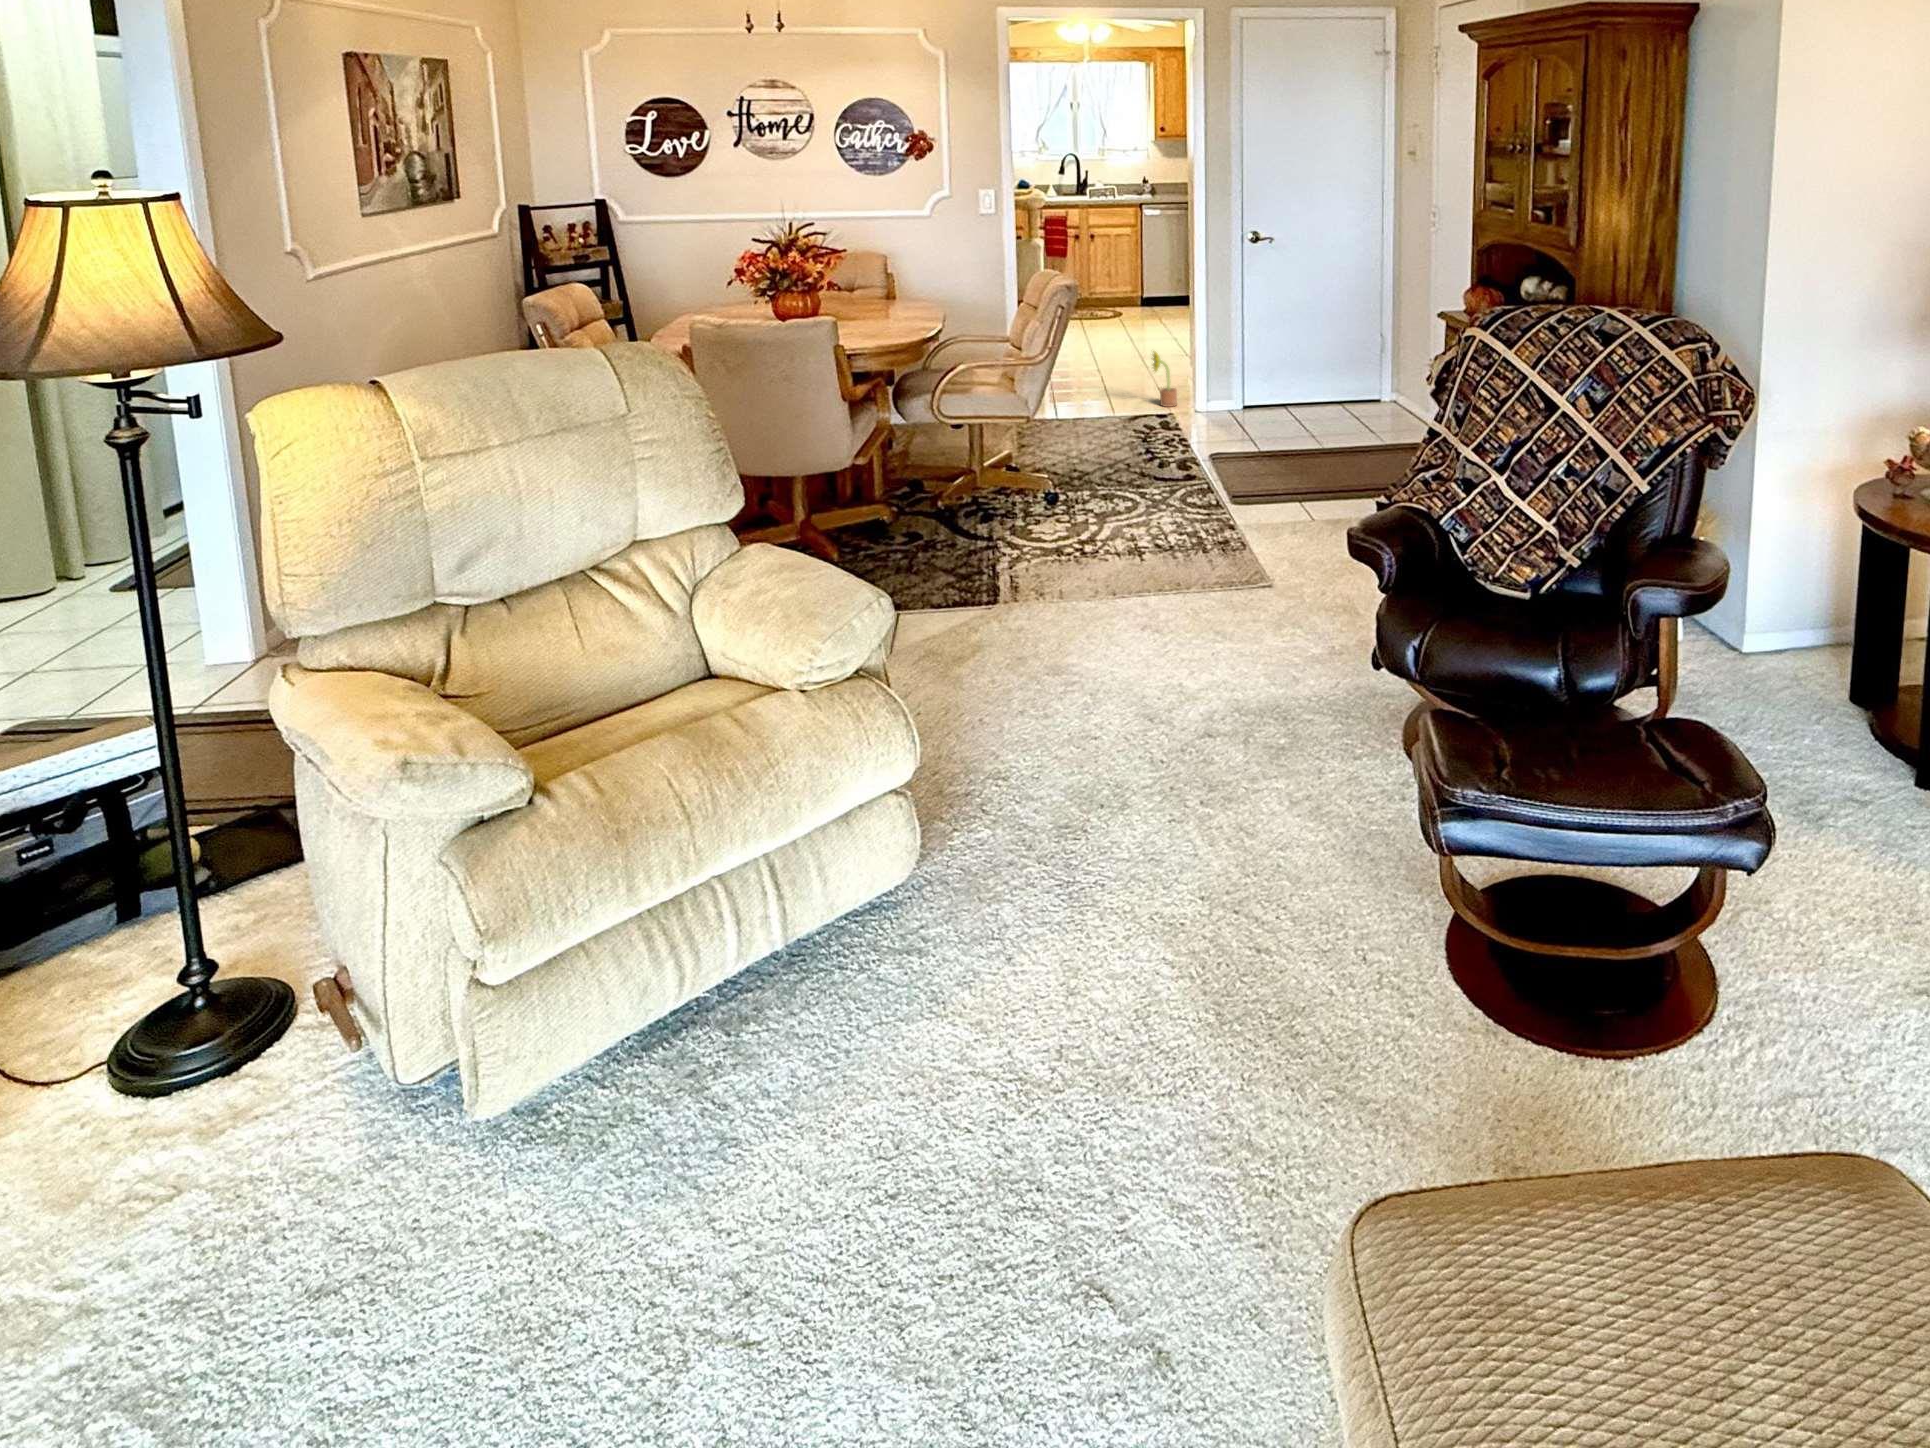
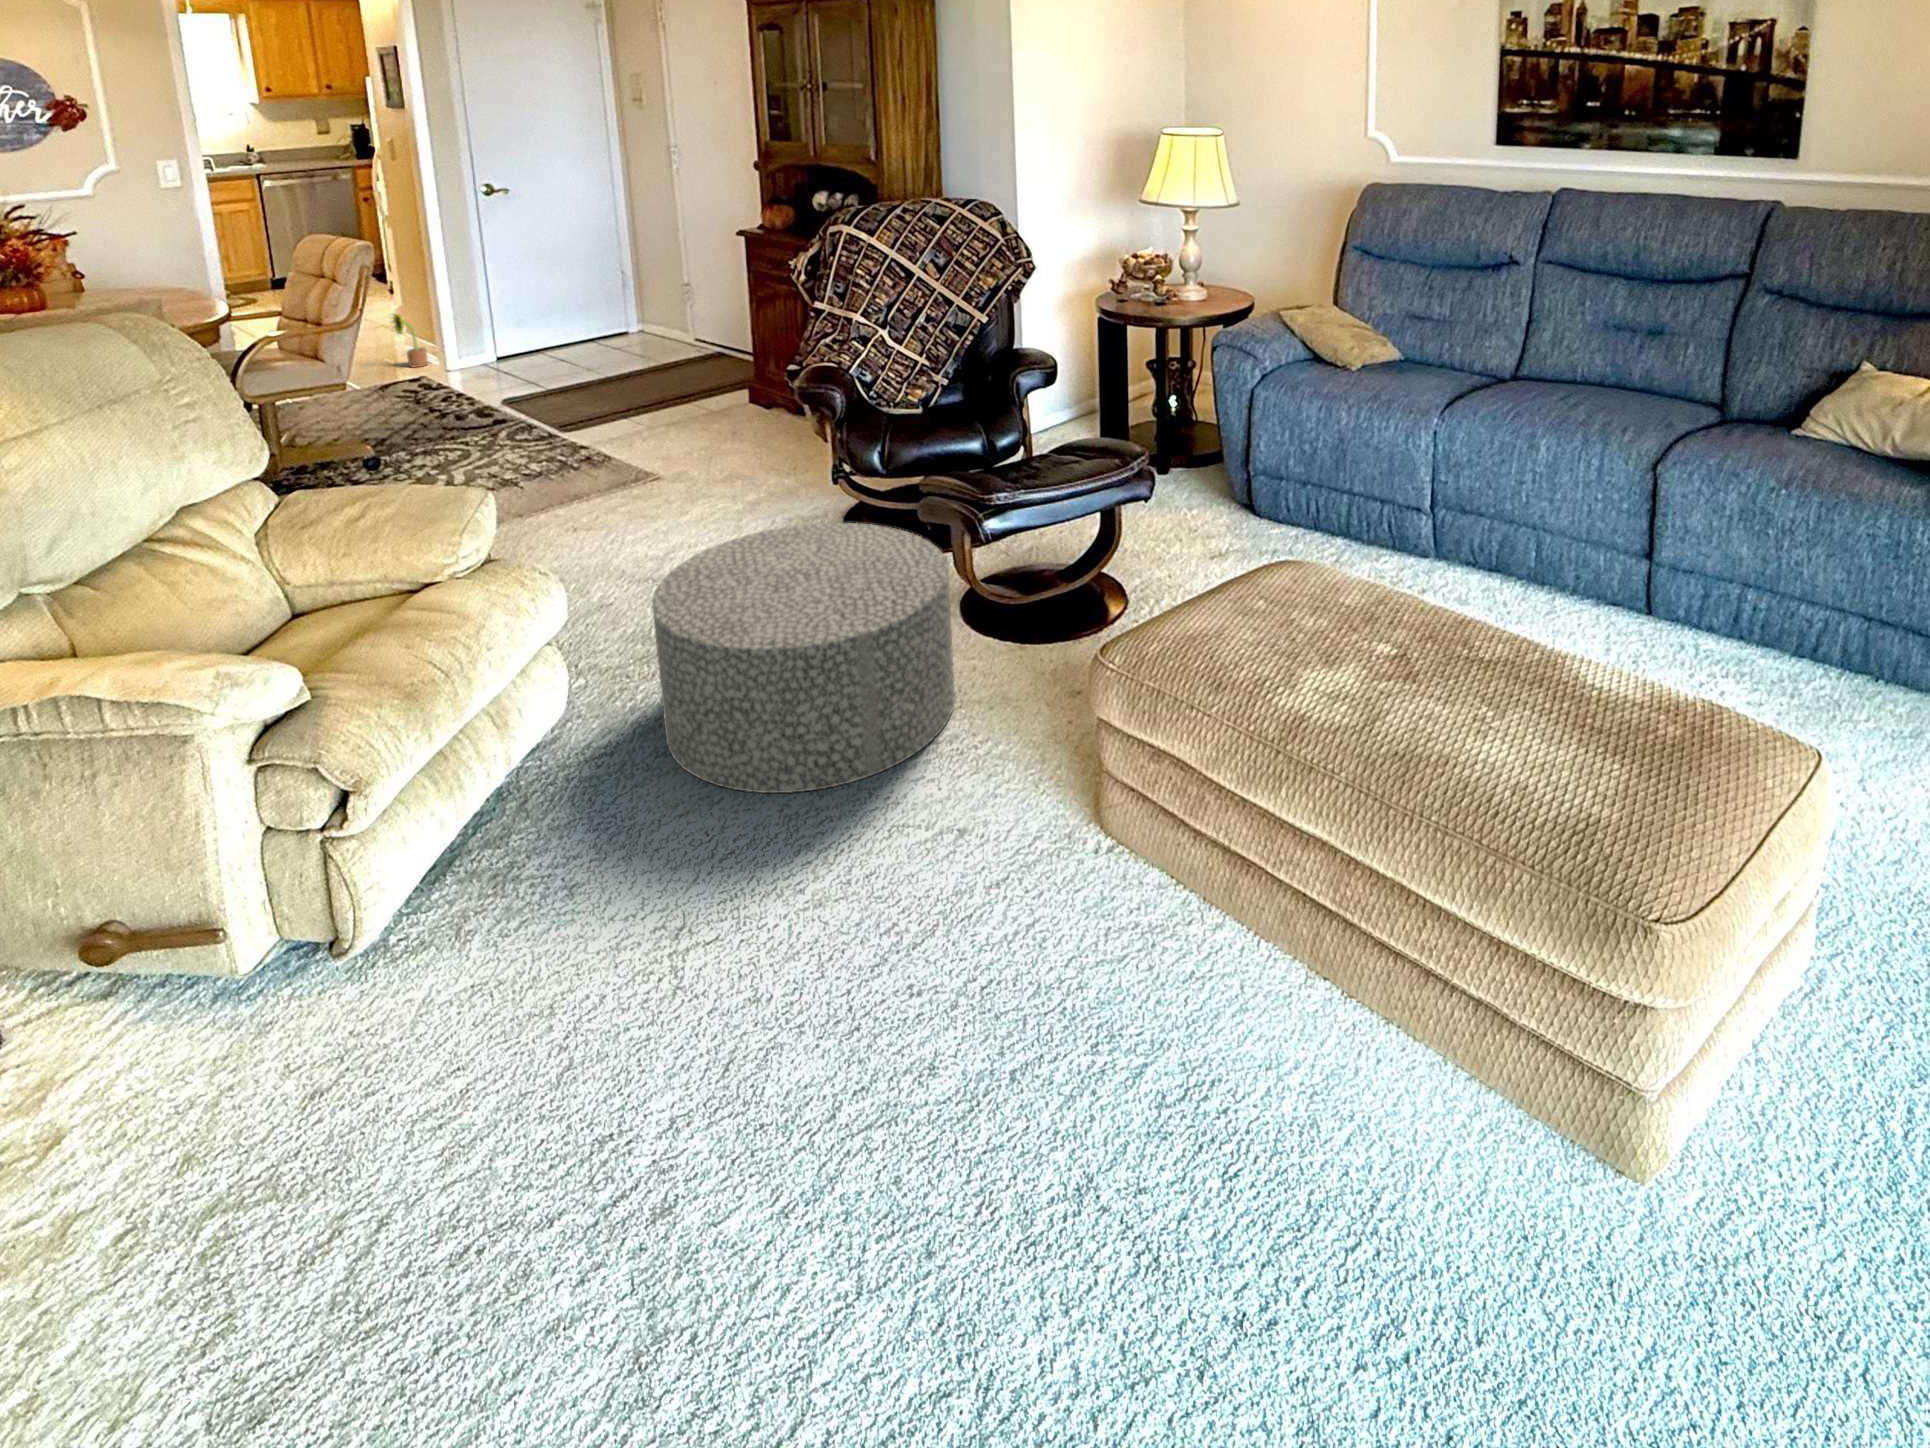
ottoman: none [971,724,1382,1174] -> present [652,523,955,793]

